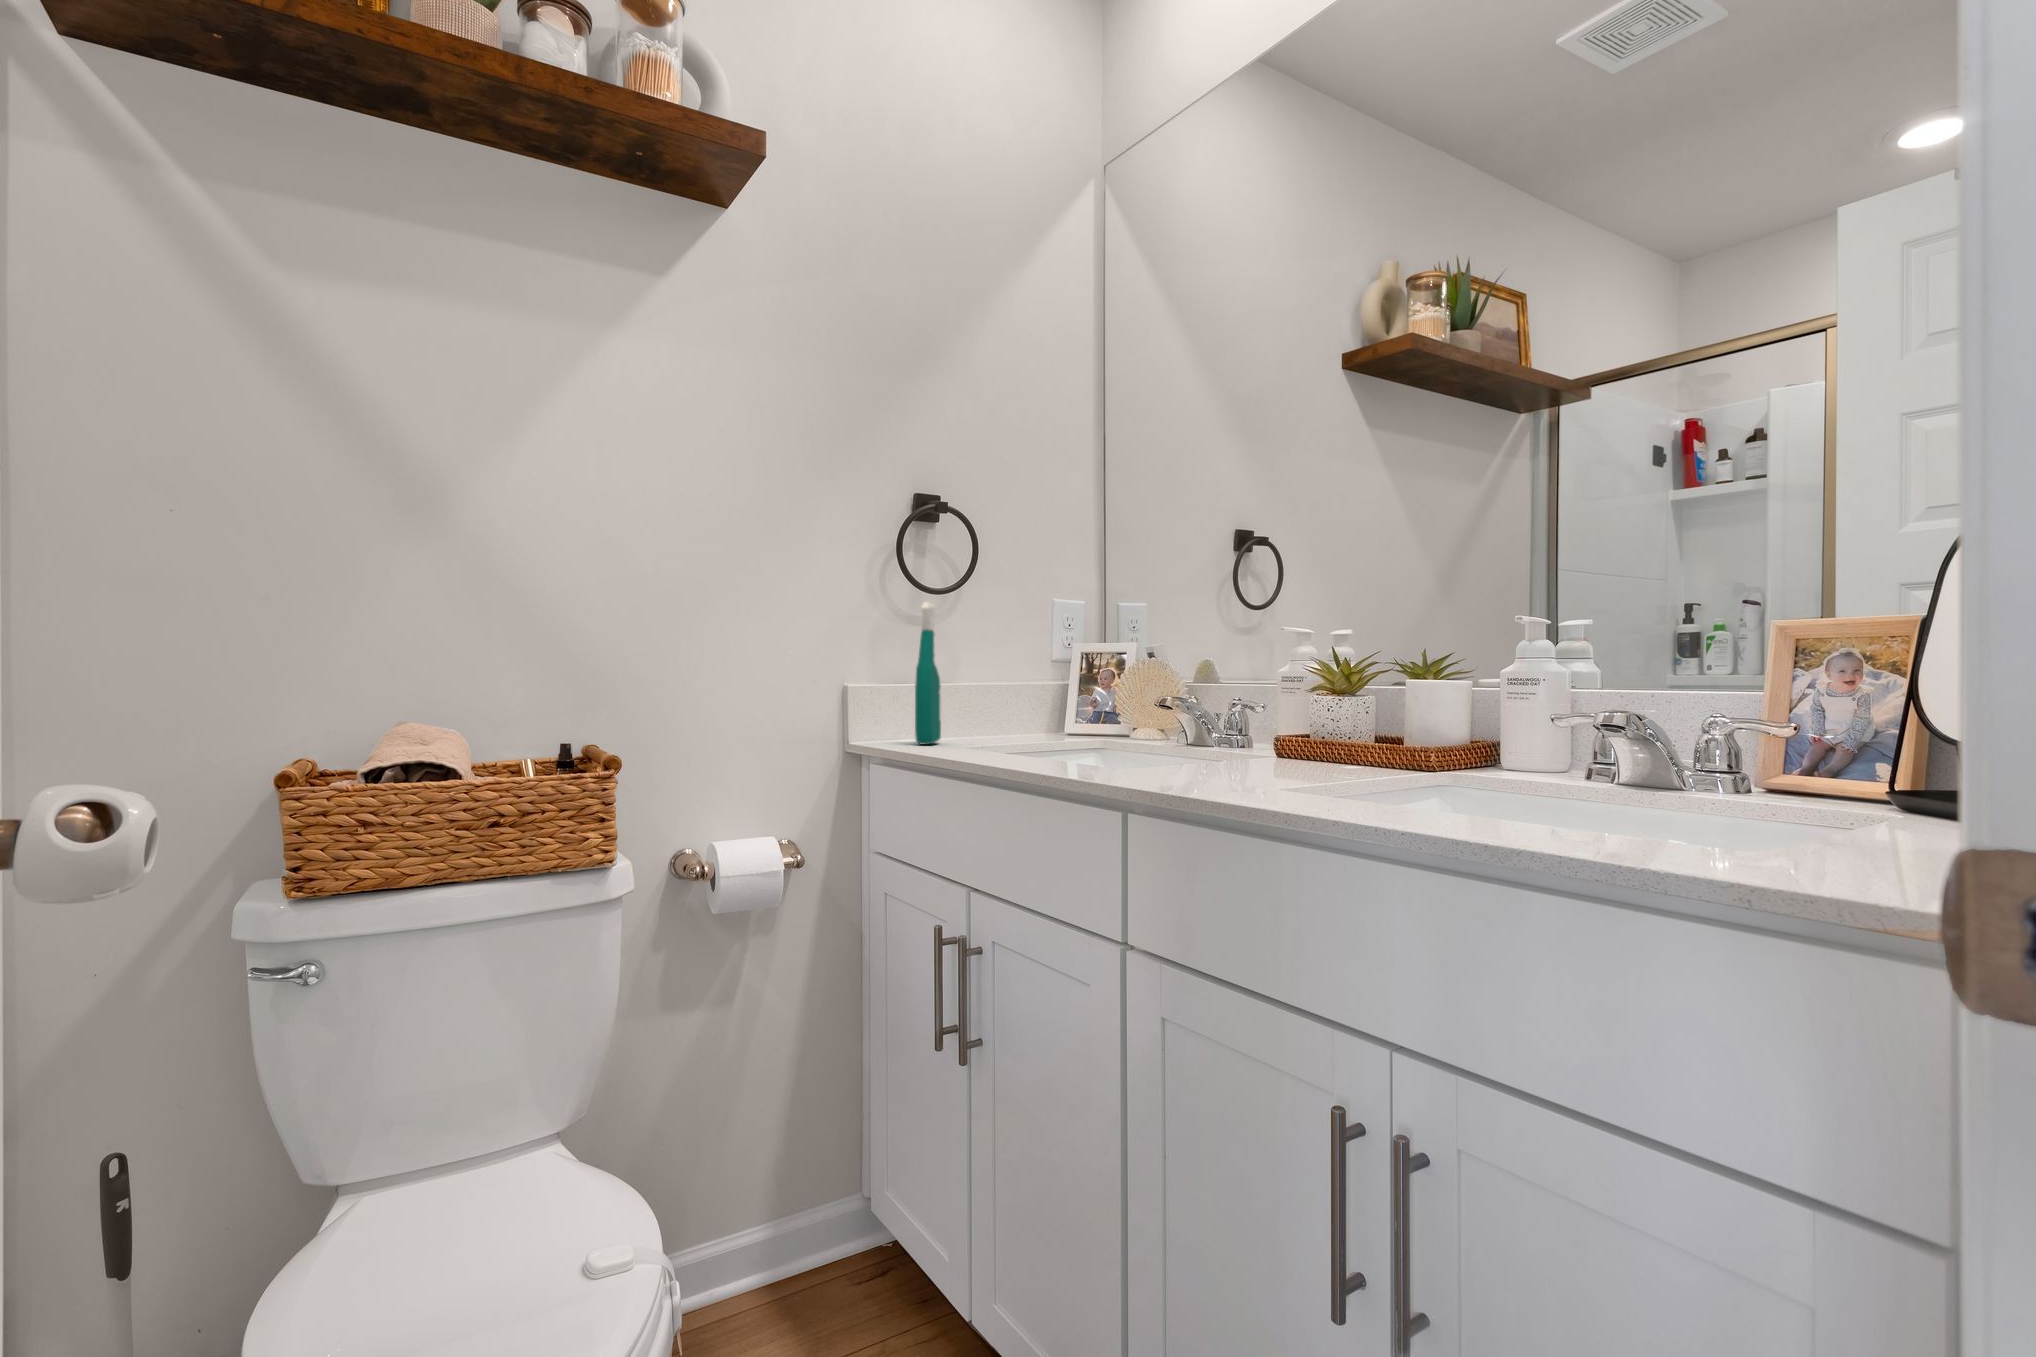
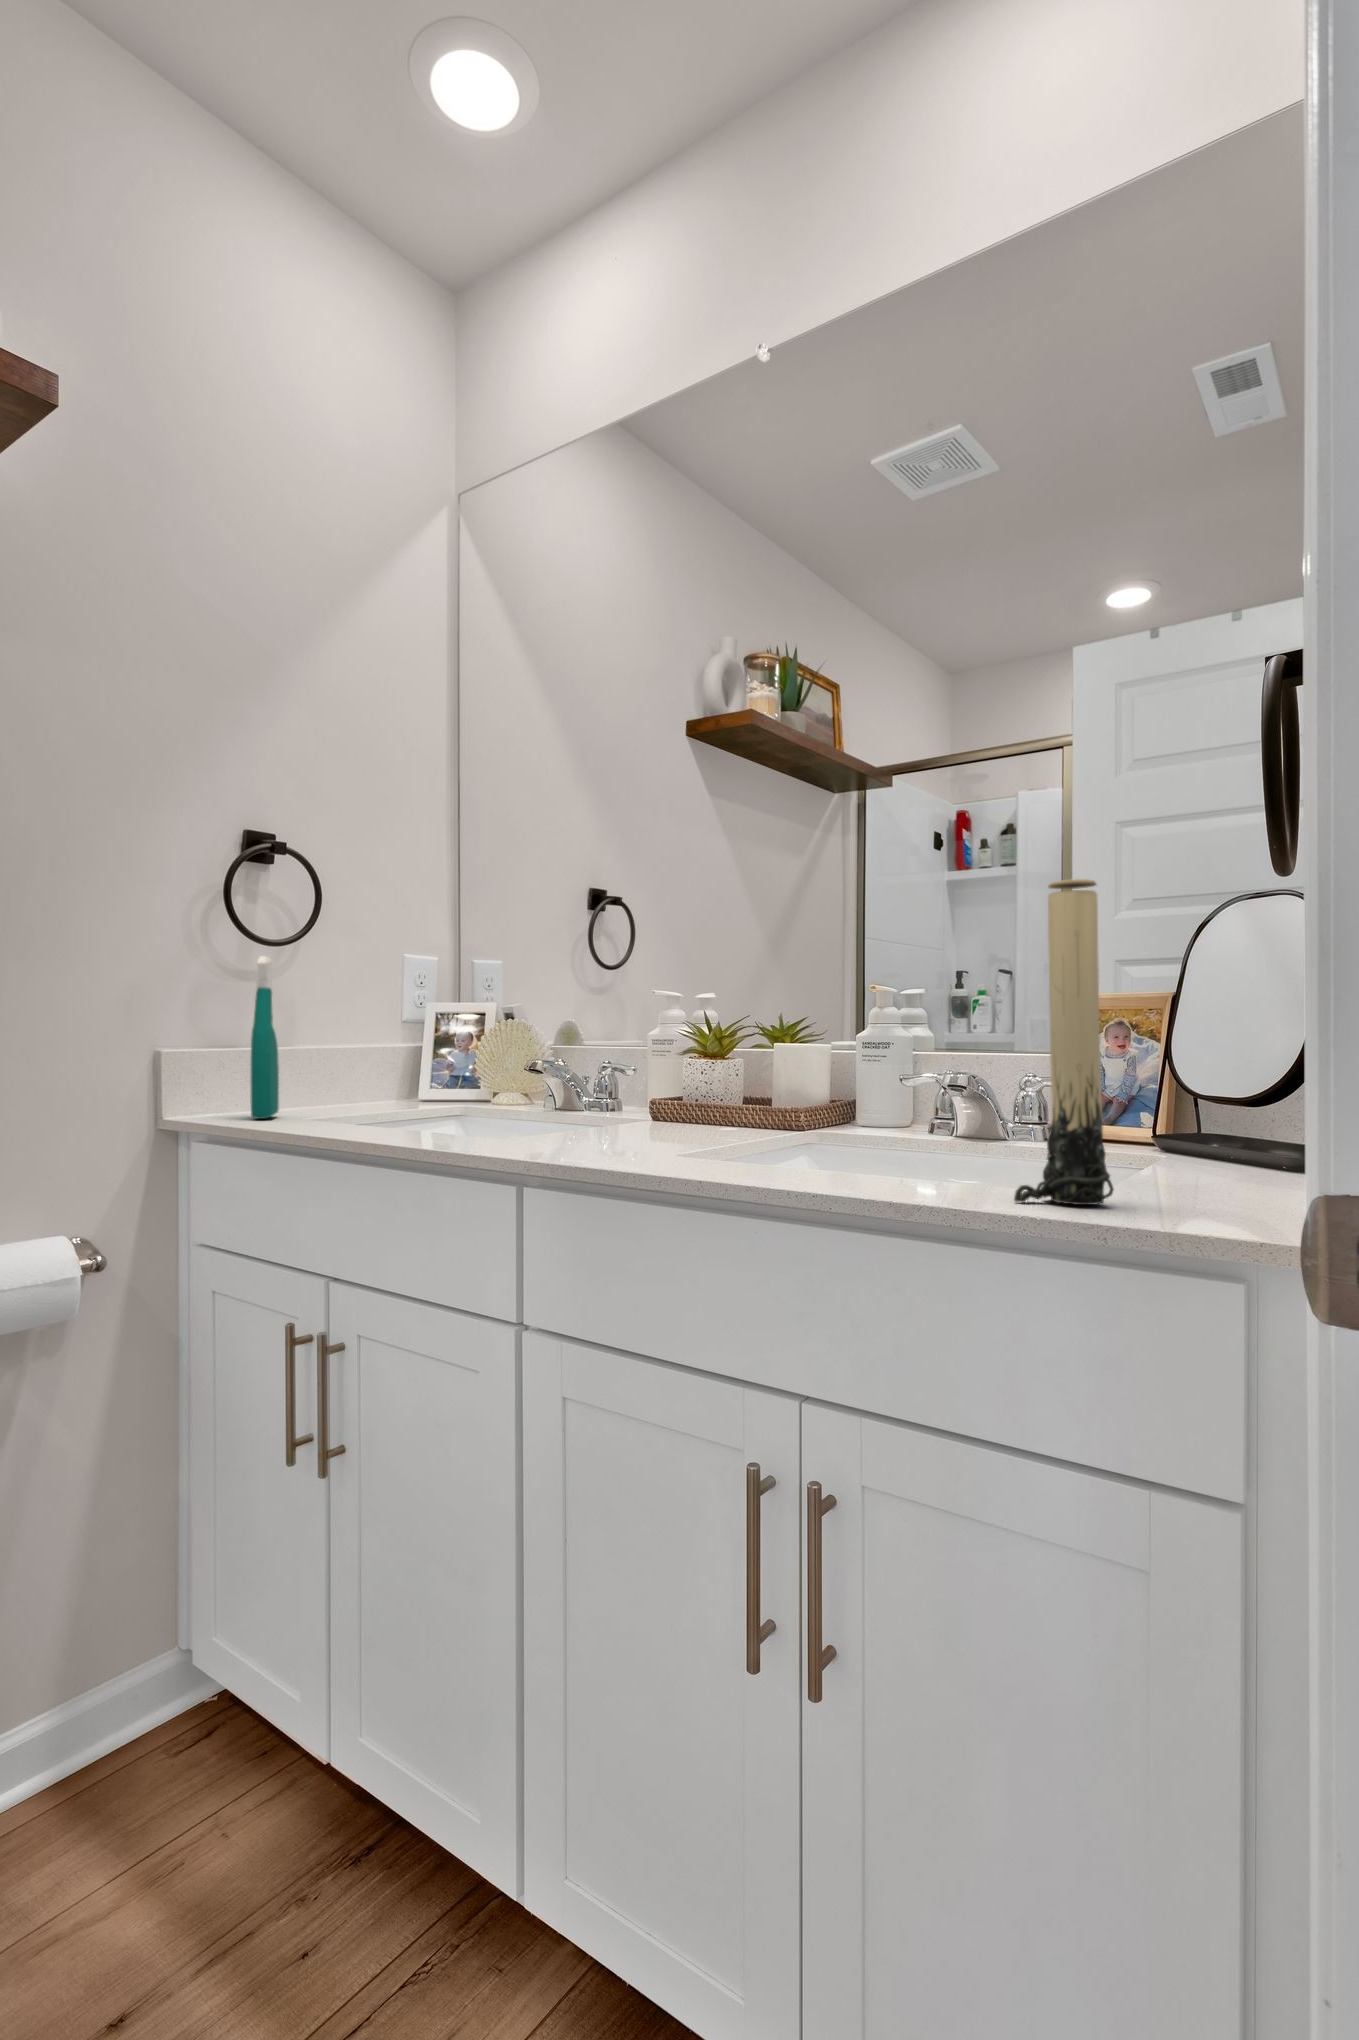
candle: none [1663,464,1806,865] -> present [1014,879,1114,1205]

